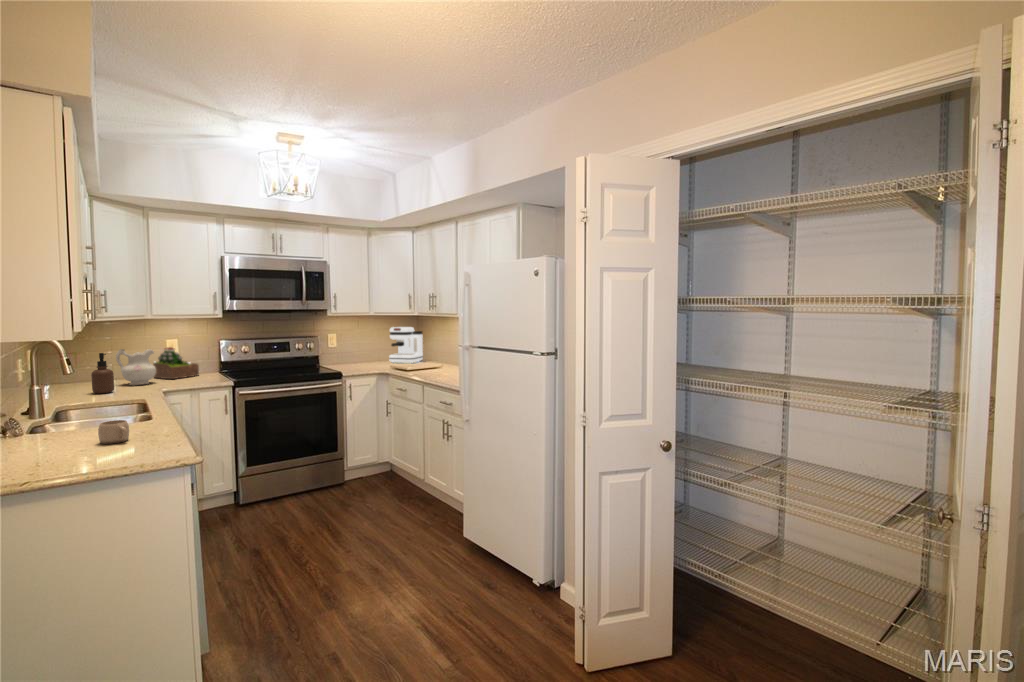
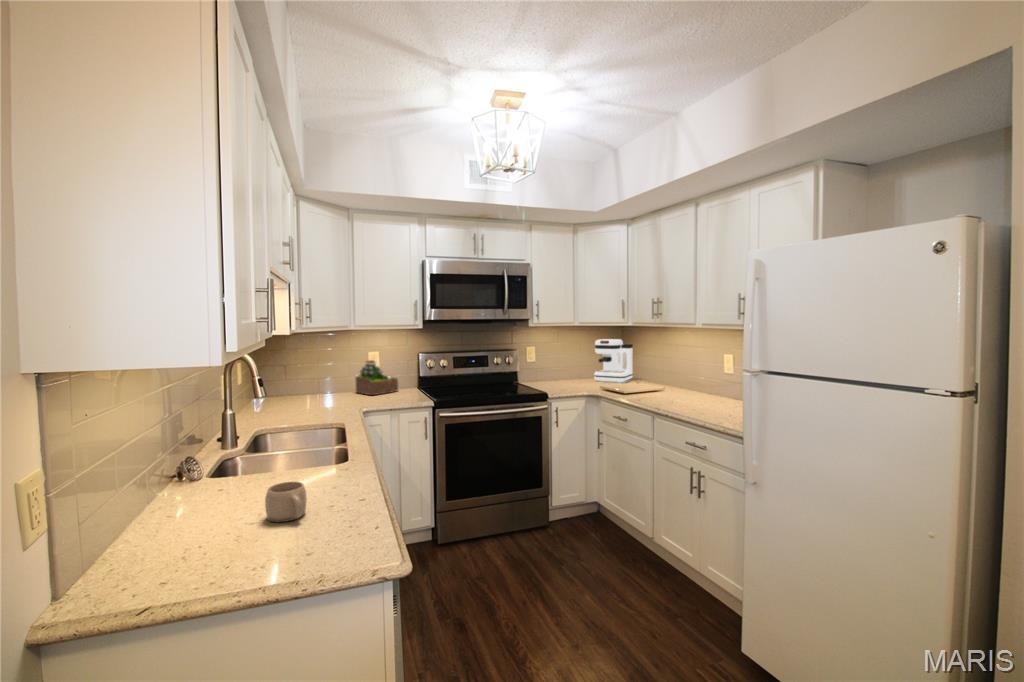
ceramic pitcher: present [116,349,156,385] -> none [320,362,357,402]
soap dispenser: present [91,353,114,394] -> none [295,367,316,412]

